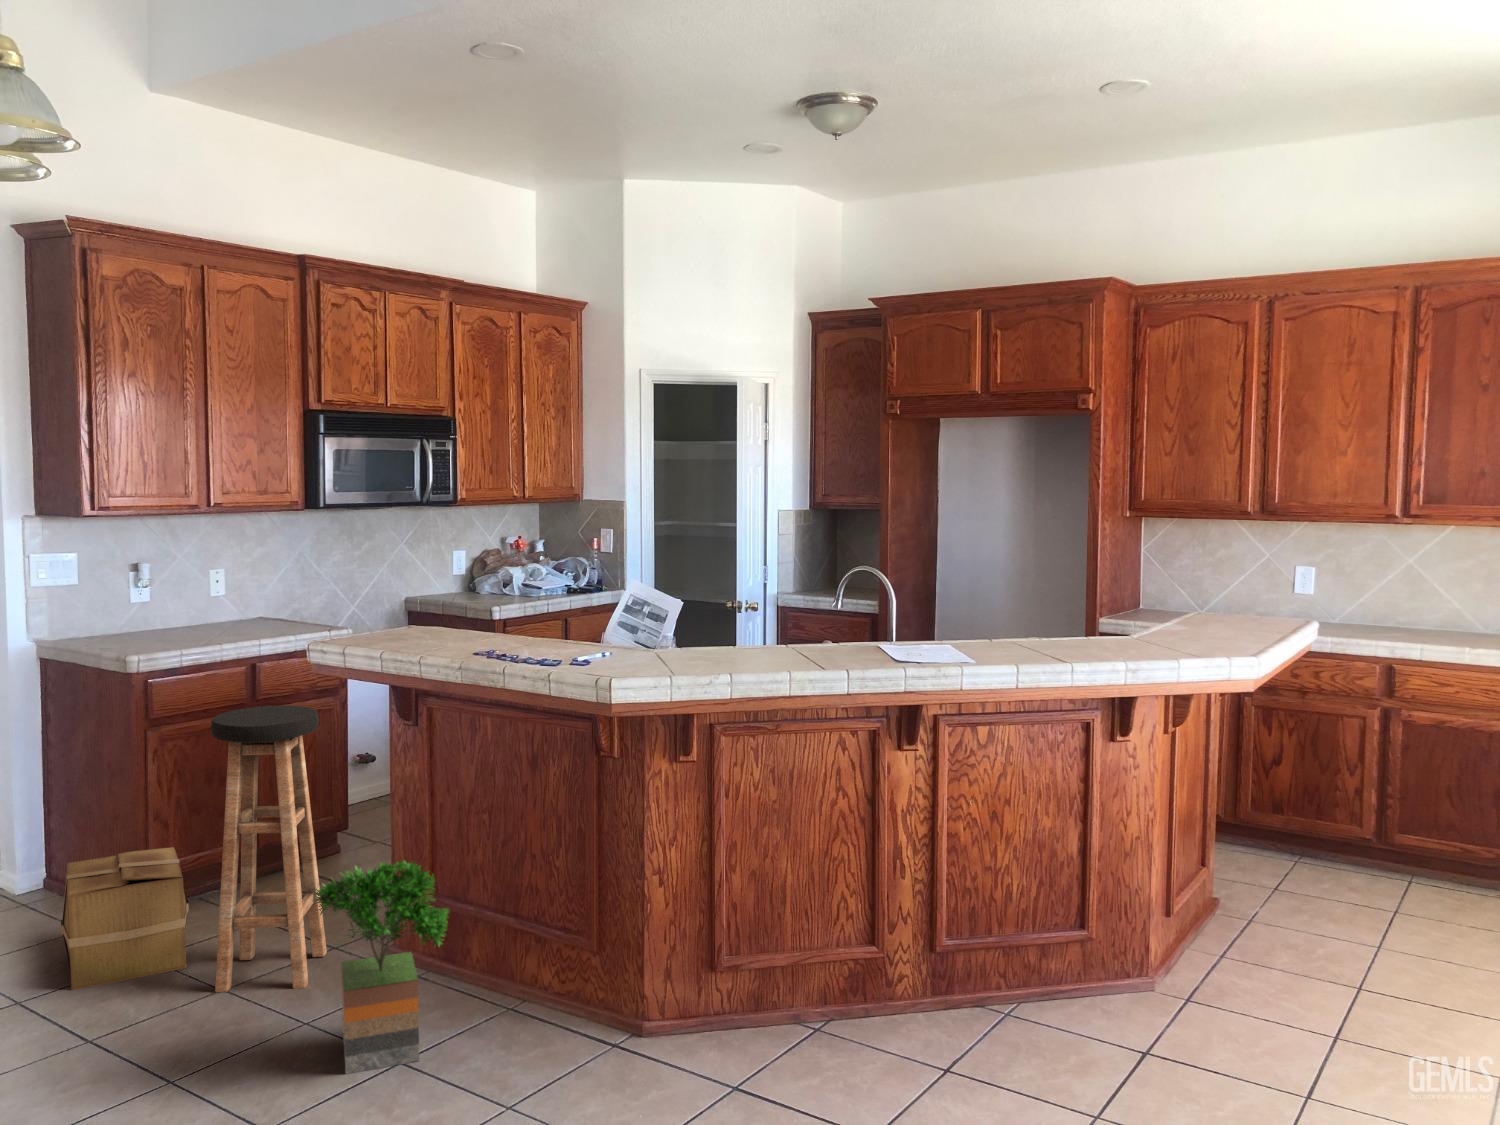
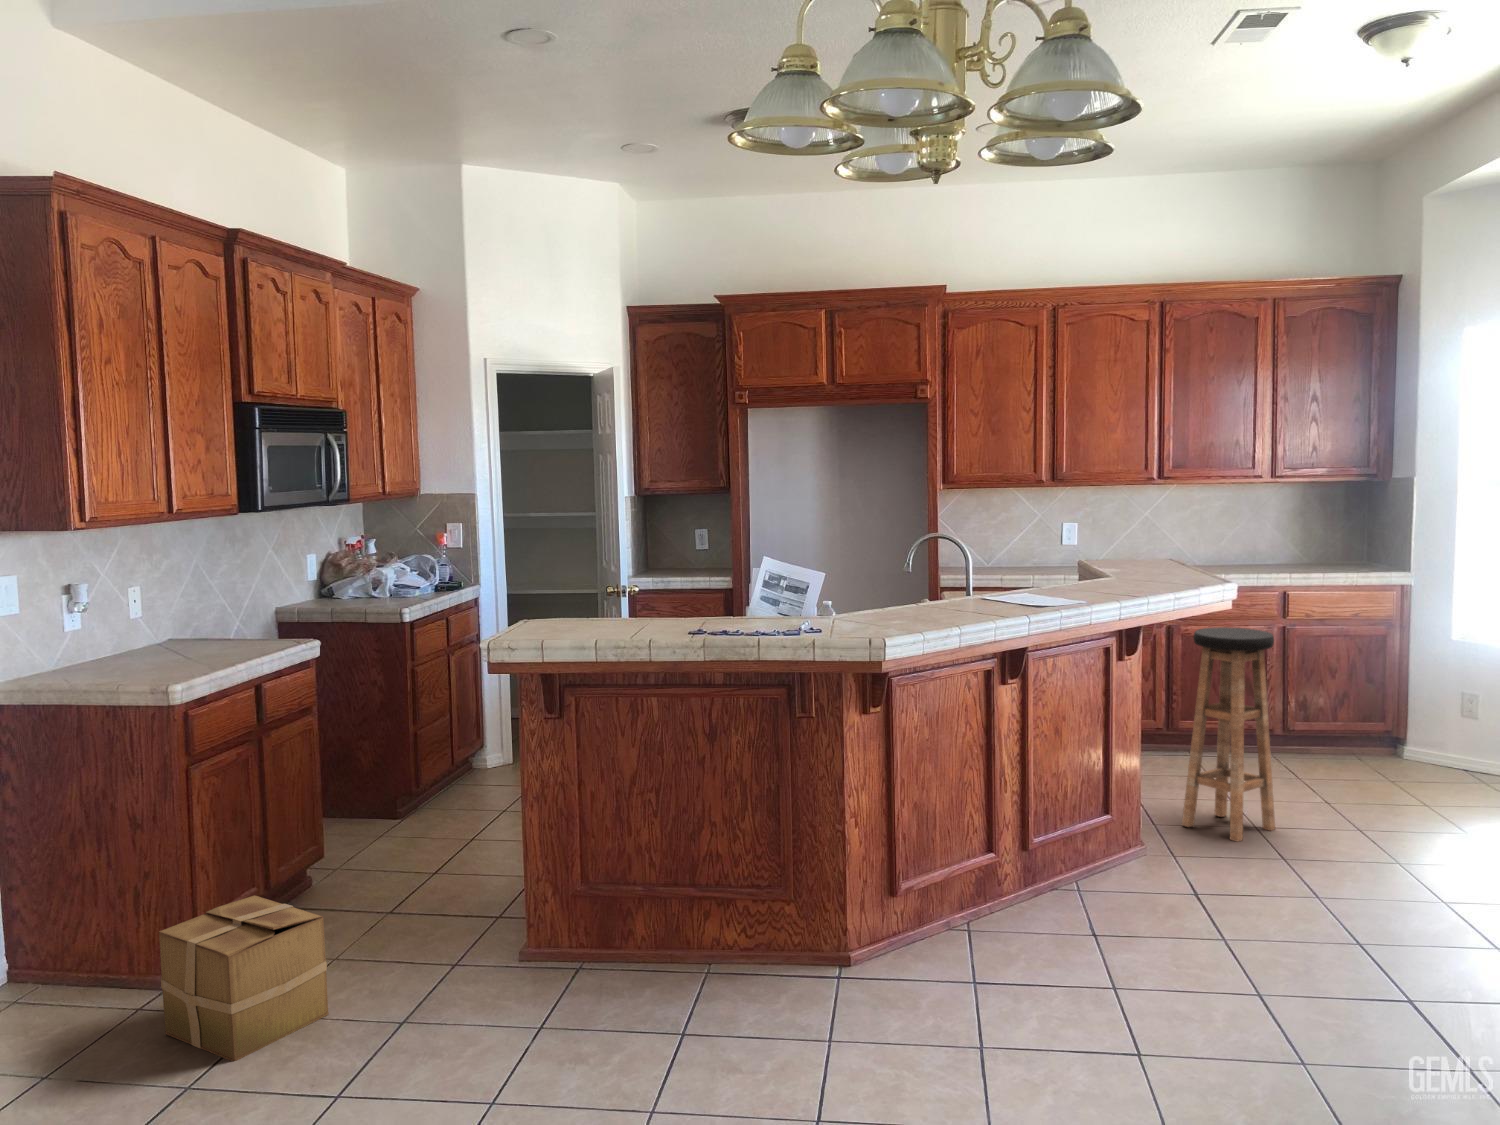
bar stool: present [211,706,327,992] -> present [1182,627,1275,842]
potted tree: present [315,860,448,1074] -> none [581,839,725,1045]

